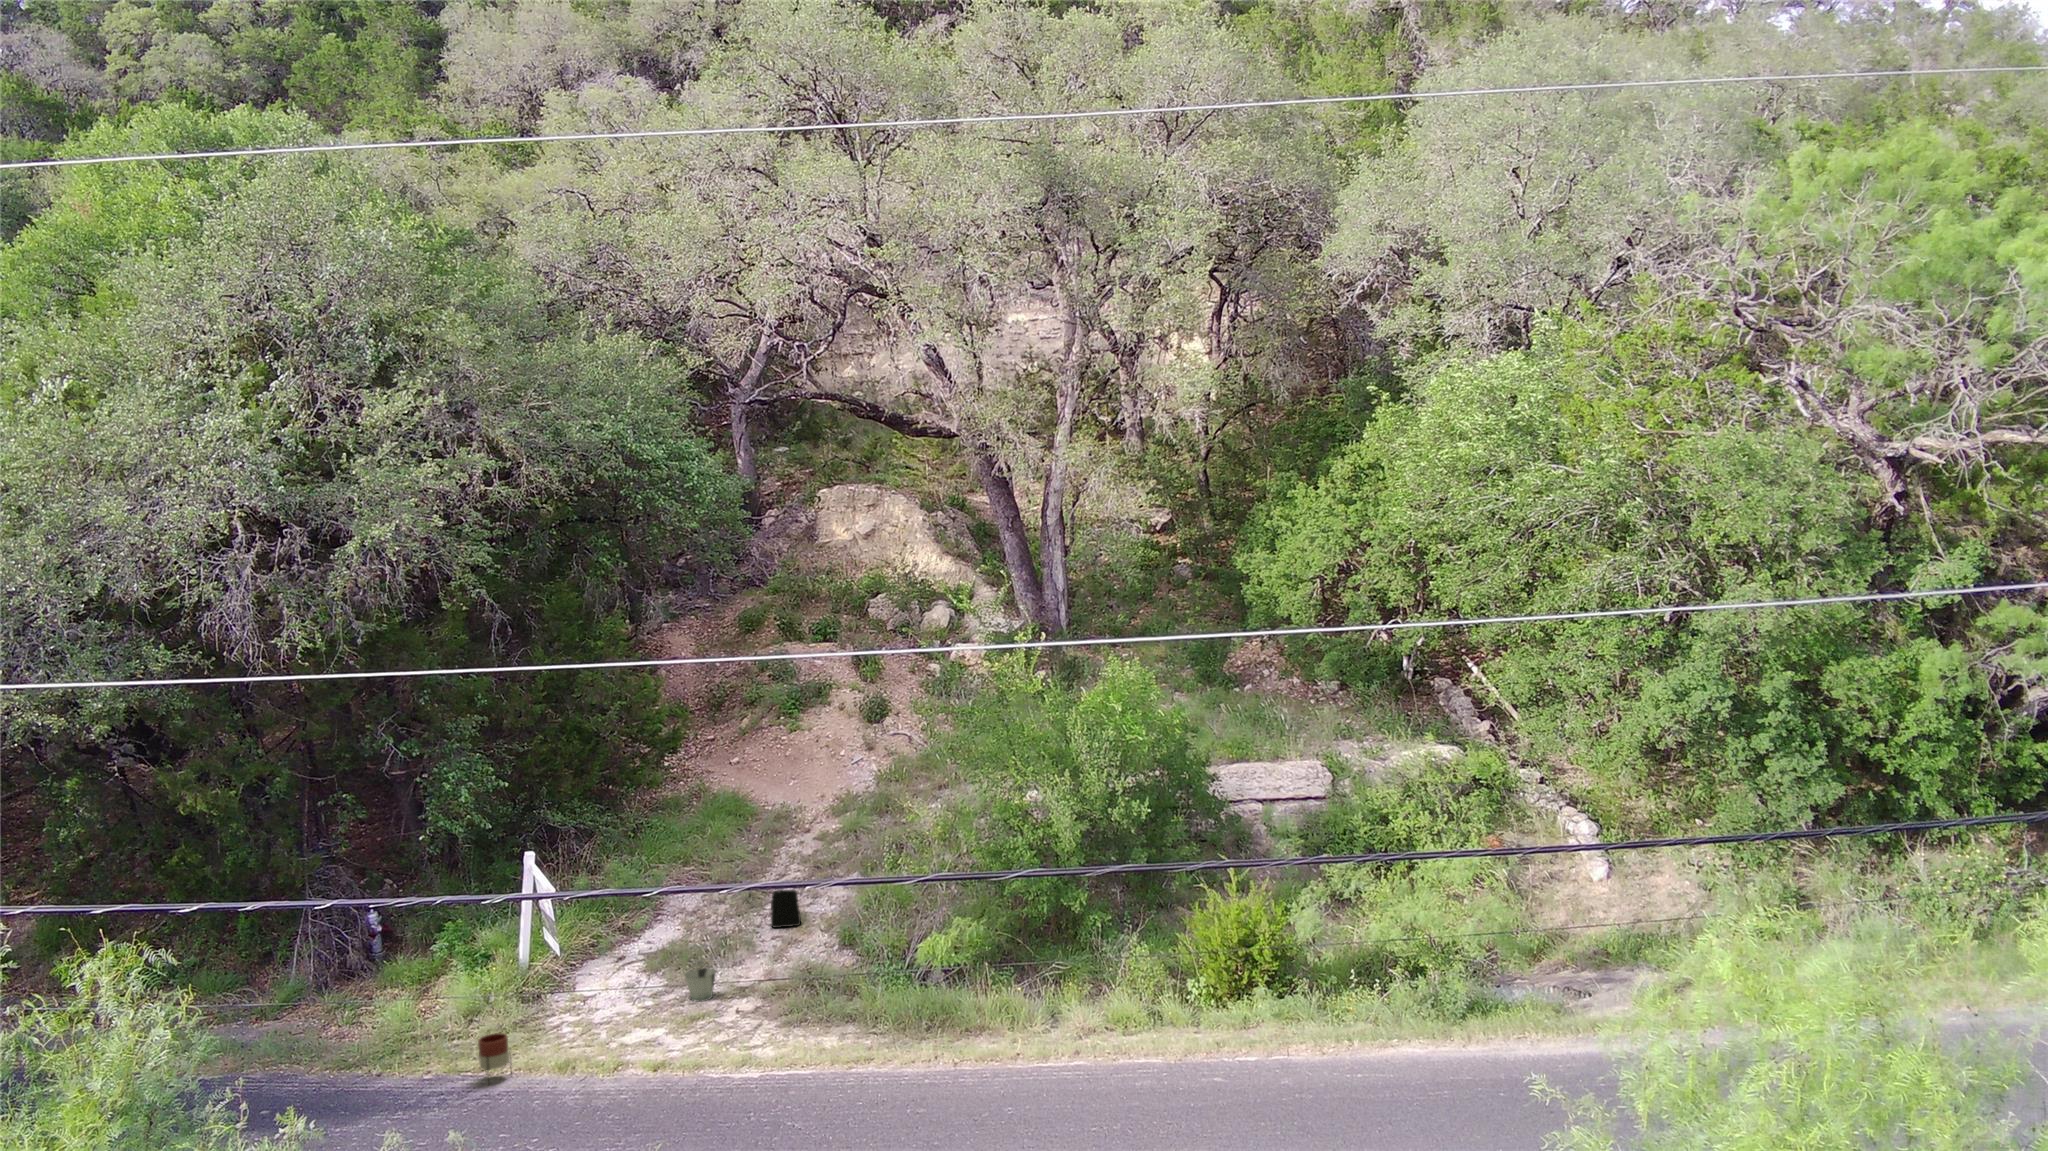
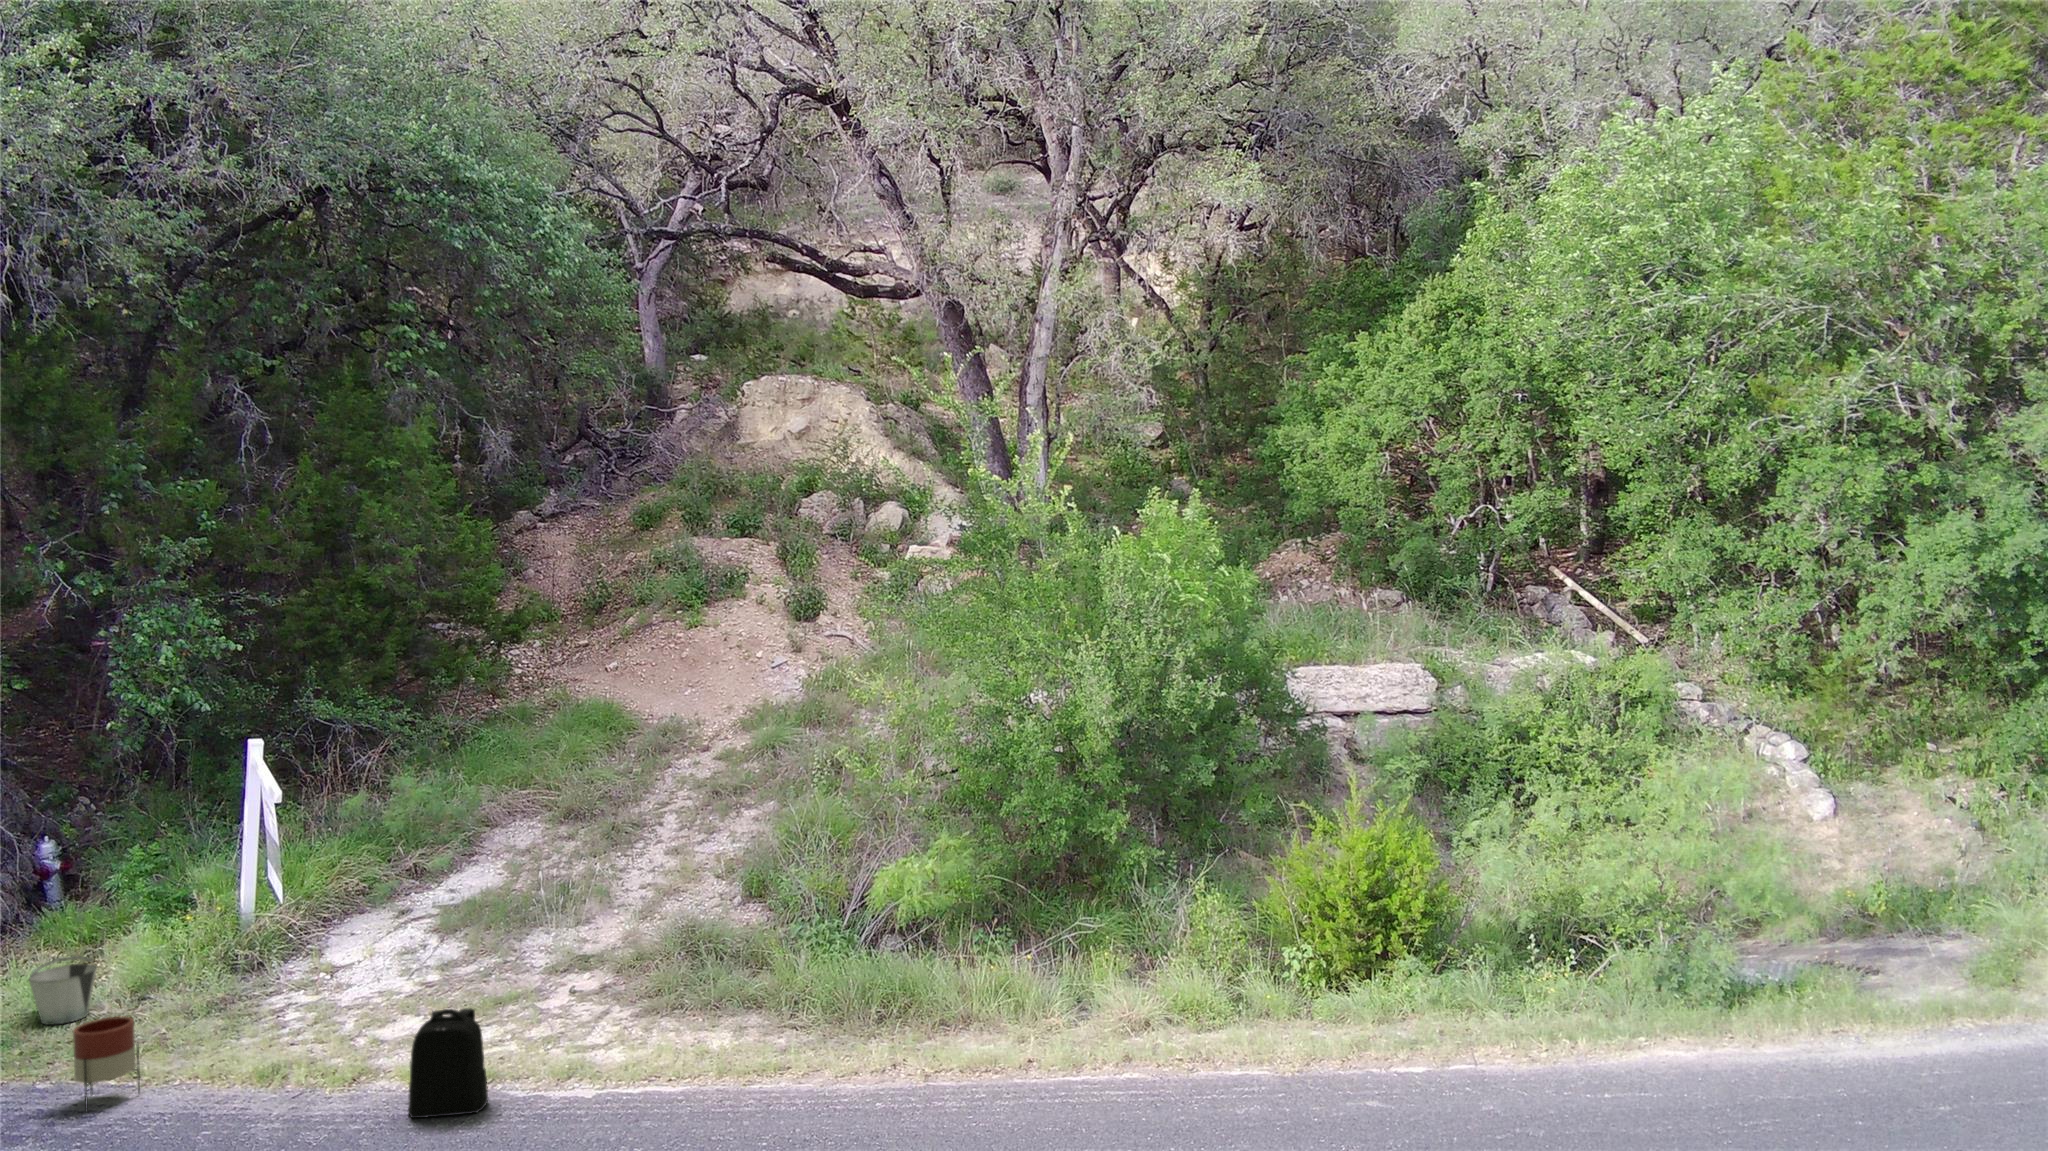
backpack: present [771,890,801,928] -> present [408,1008,488,1118]
bucket: present [685,964,716,1001] -> present [29,956,97,1025]

